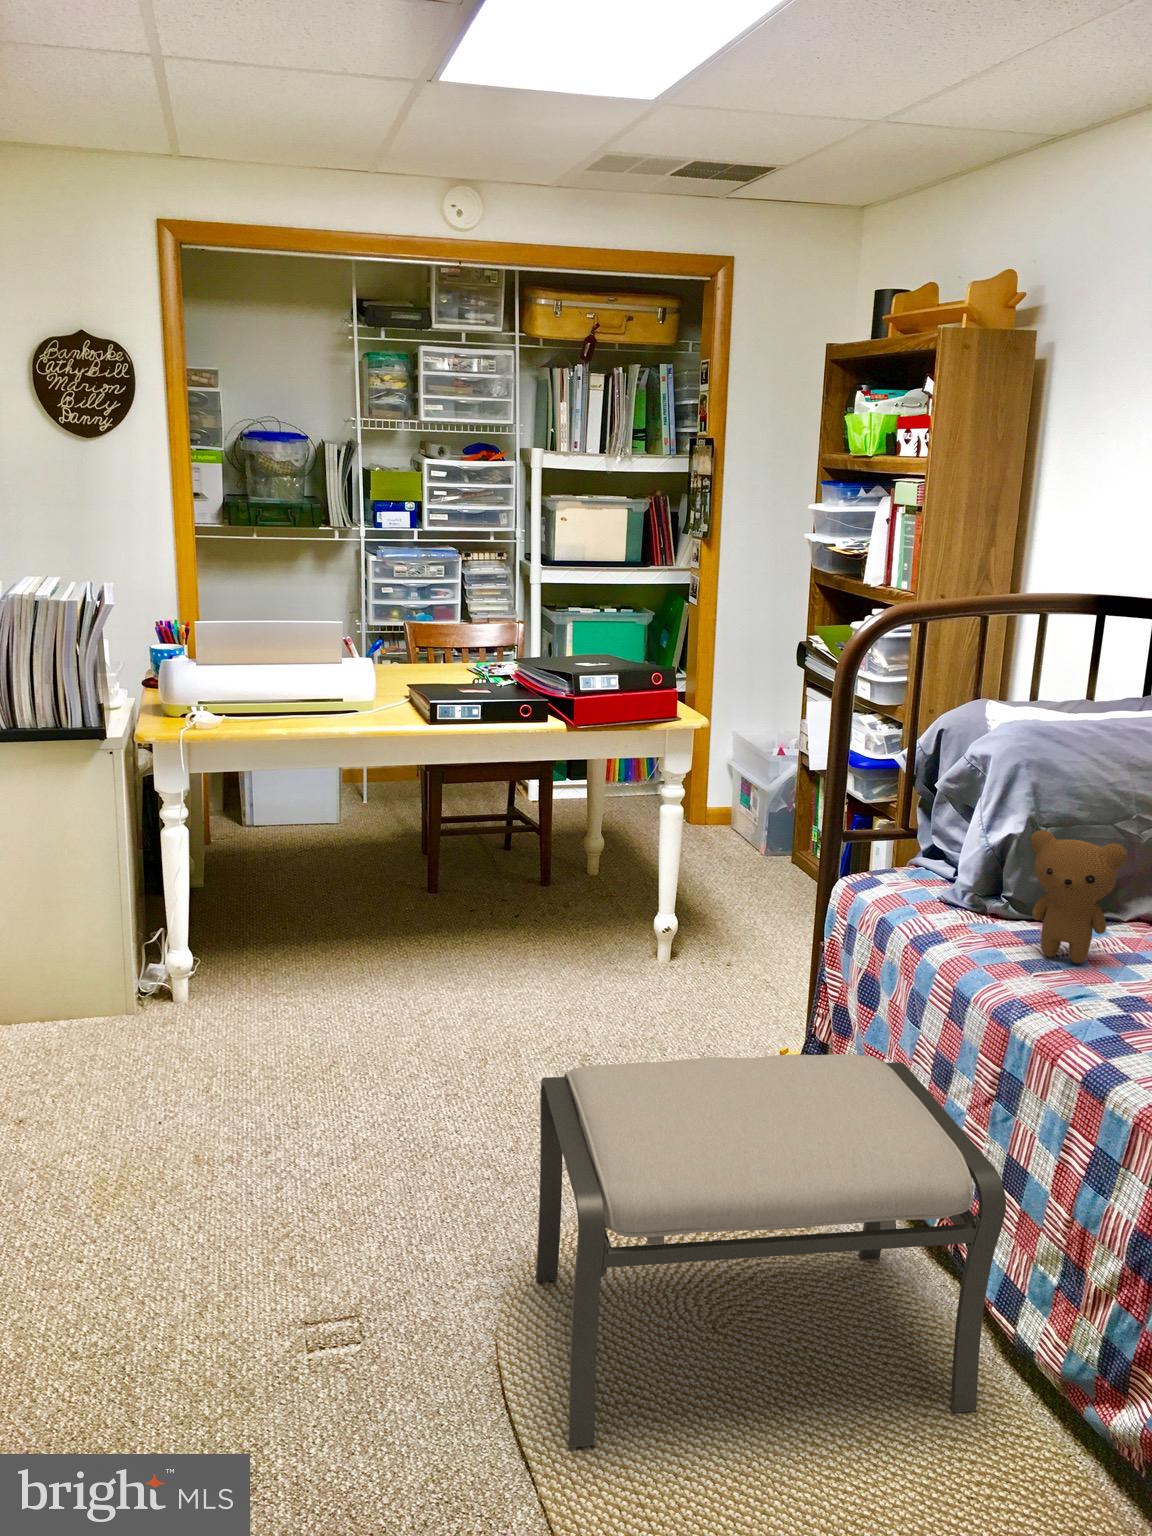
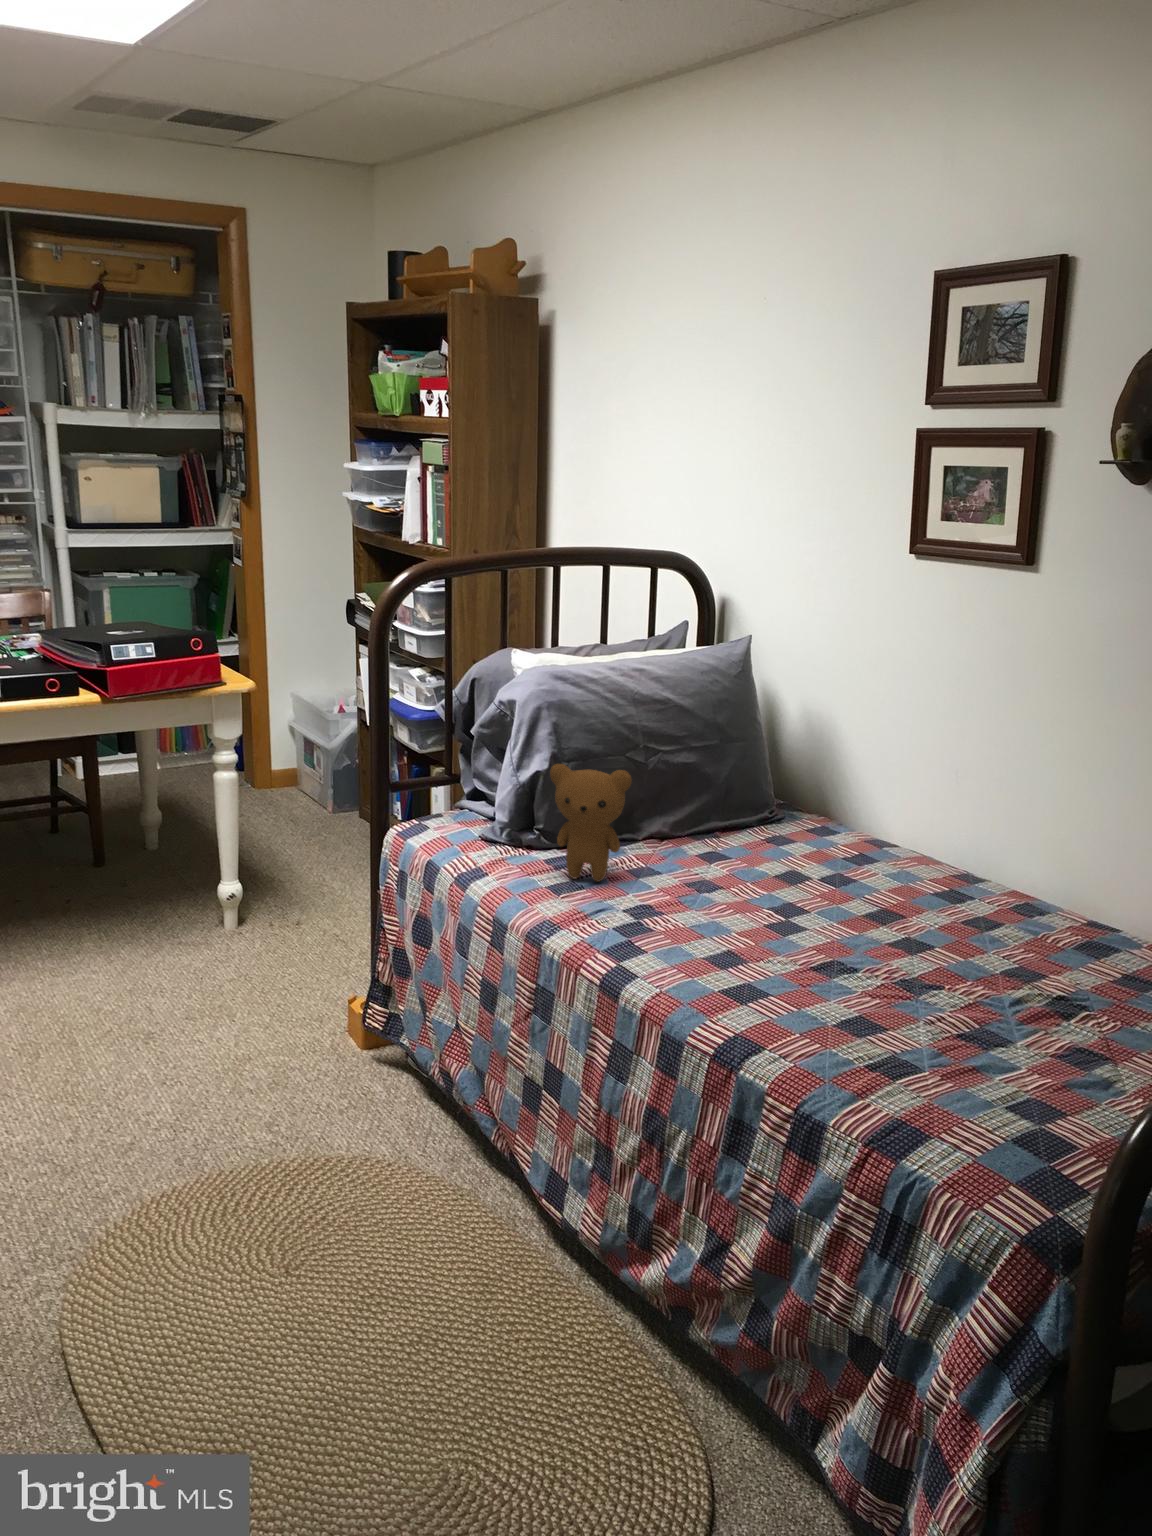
ottoman: present [536,1054,1006,1448] -> none [87,992,540,1413]

